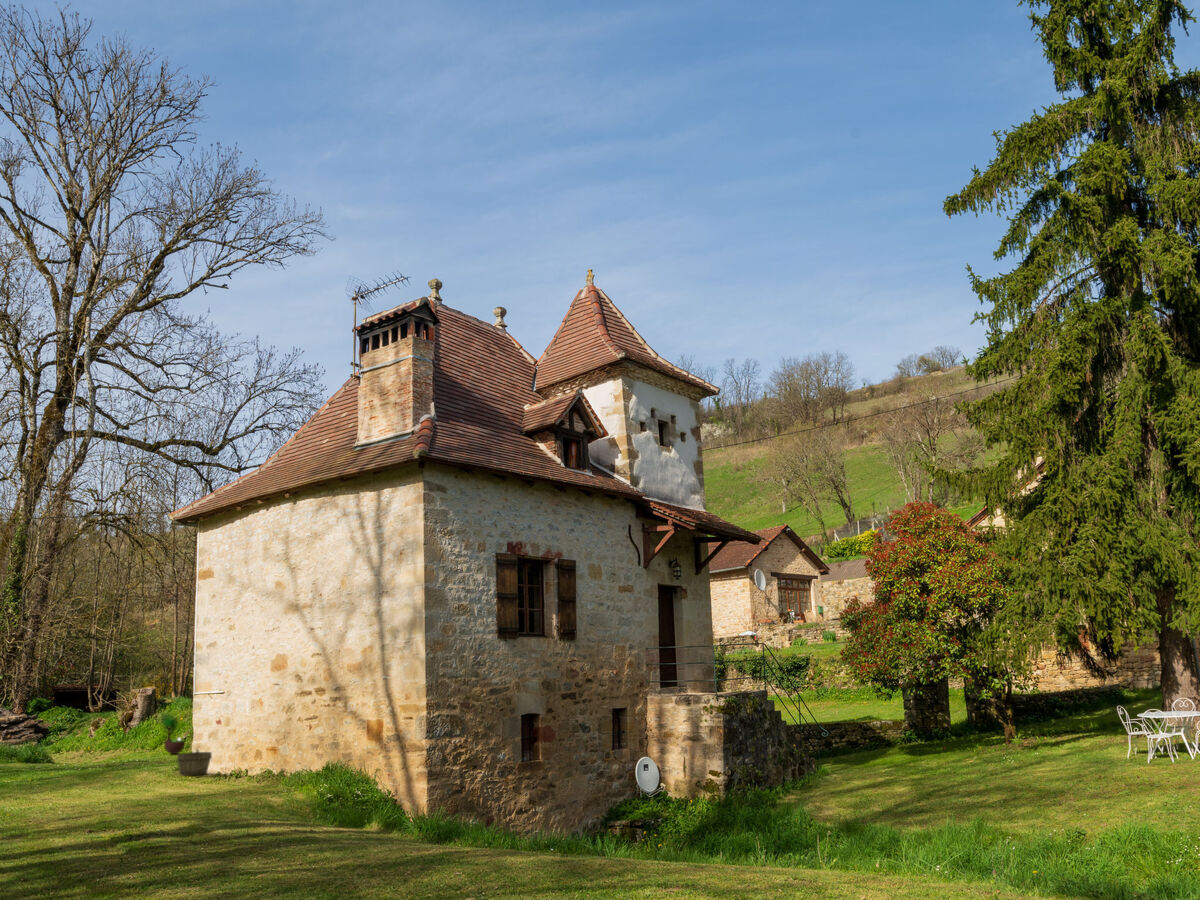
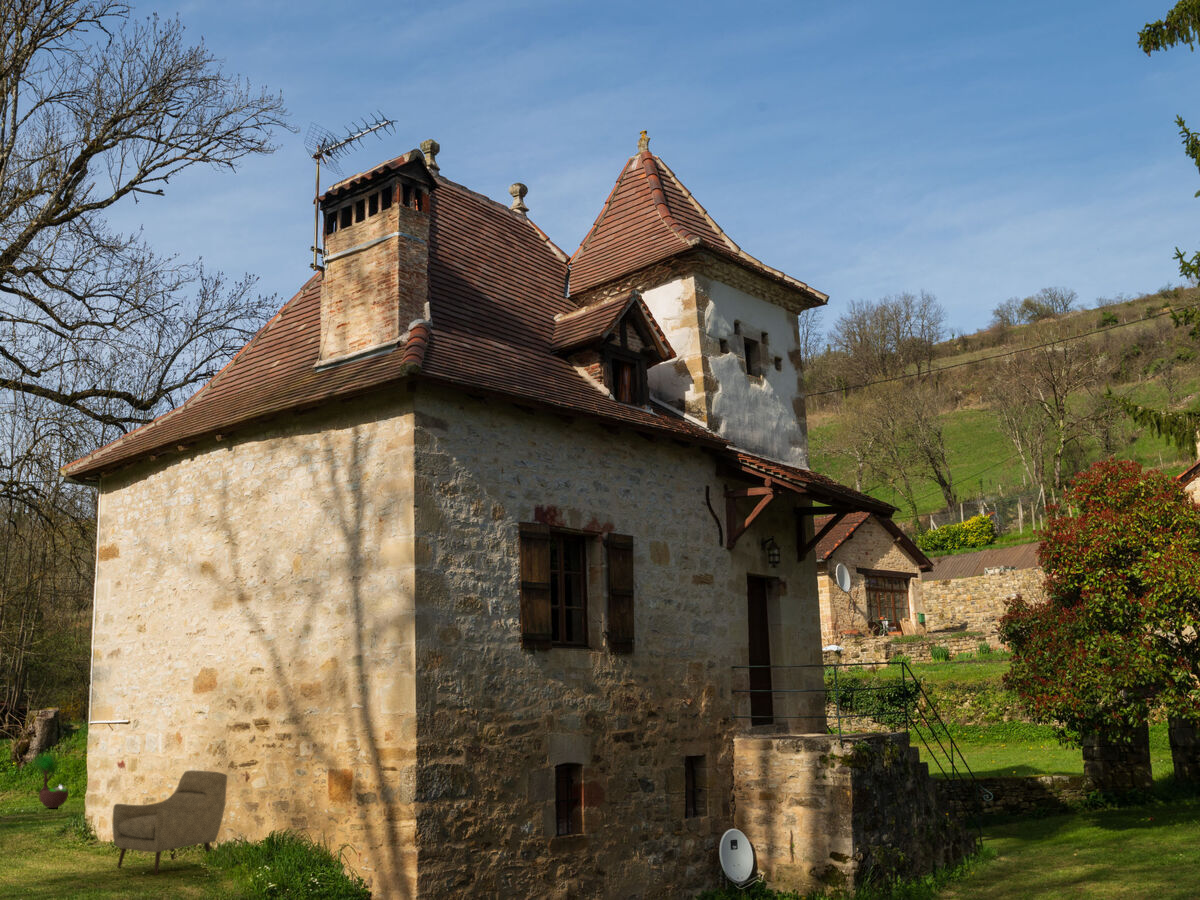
chair: none [225,722,301,791] -> present [112,770,227,875]
wooden bucket: present [177,750,212,776] -> none [46,802,99,846]

